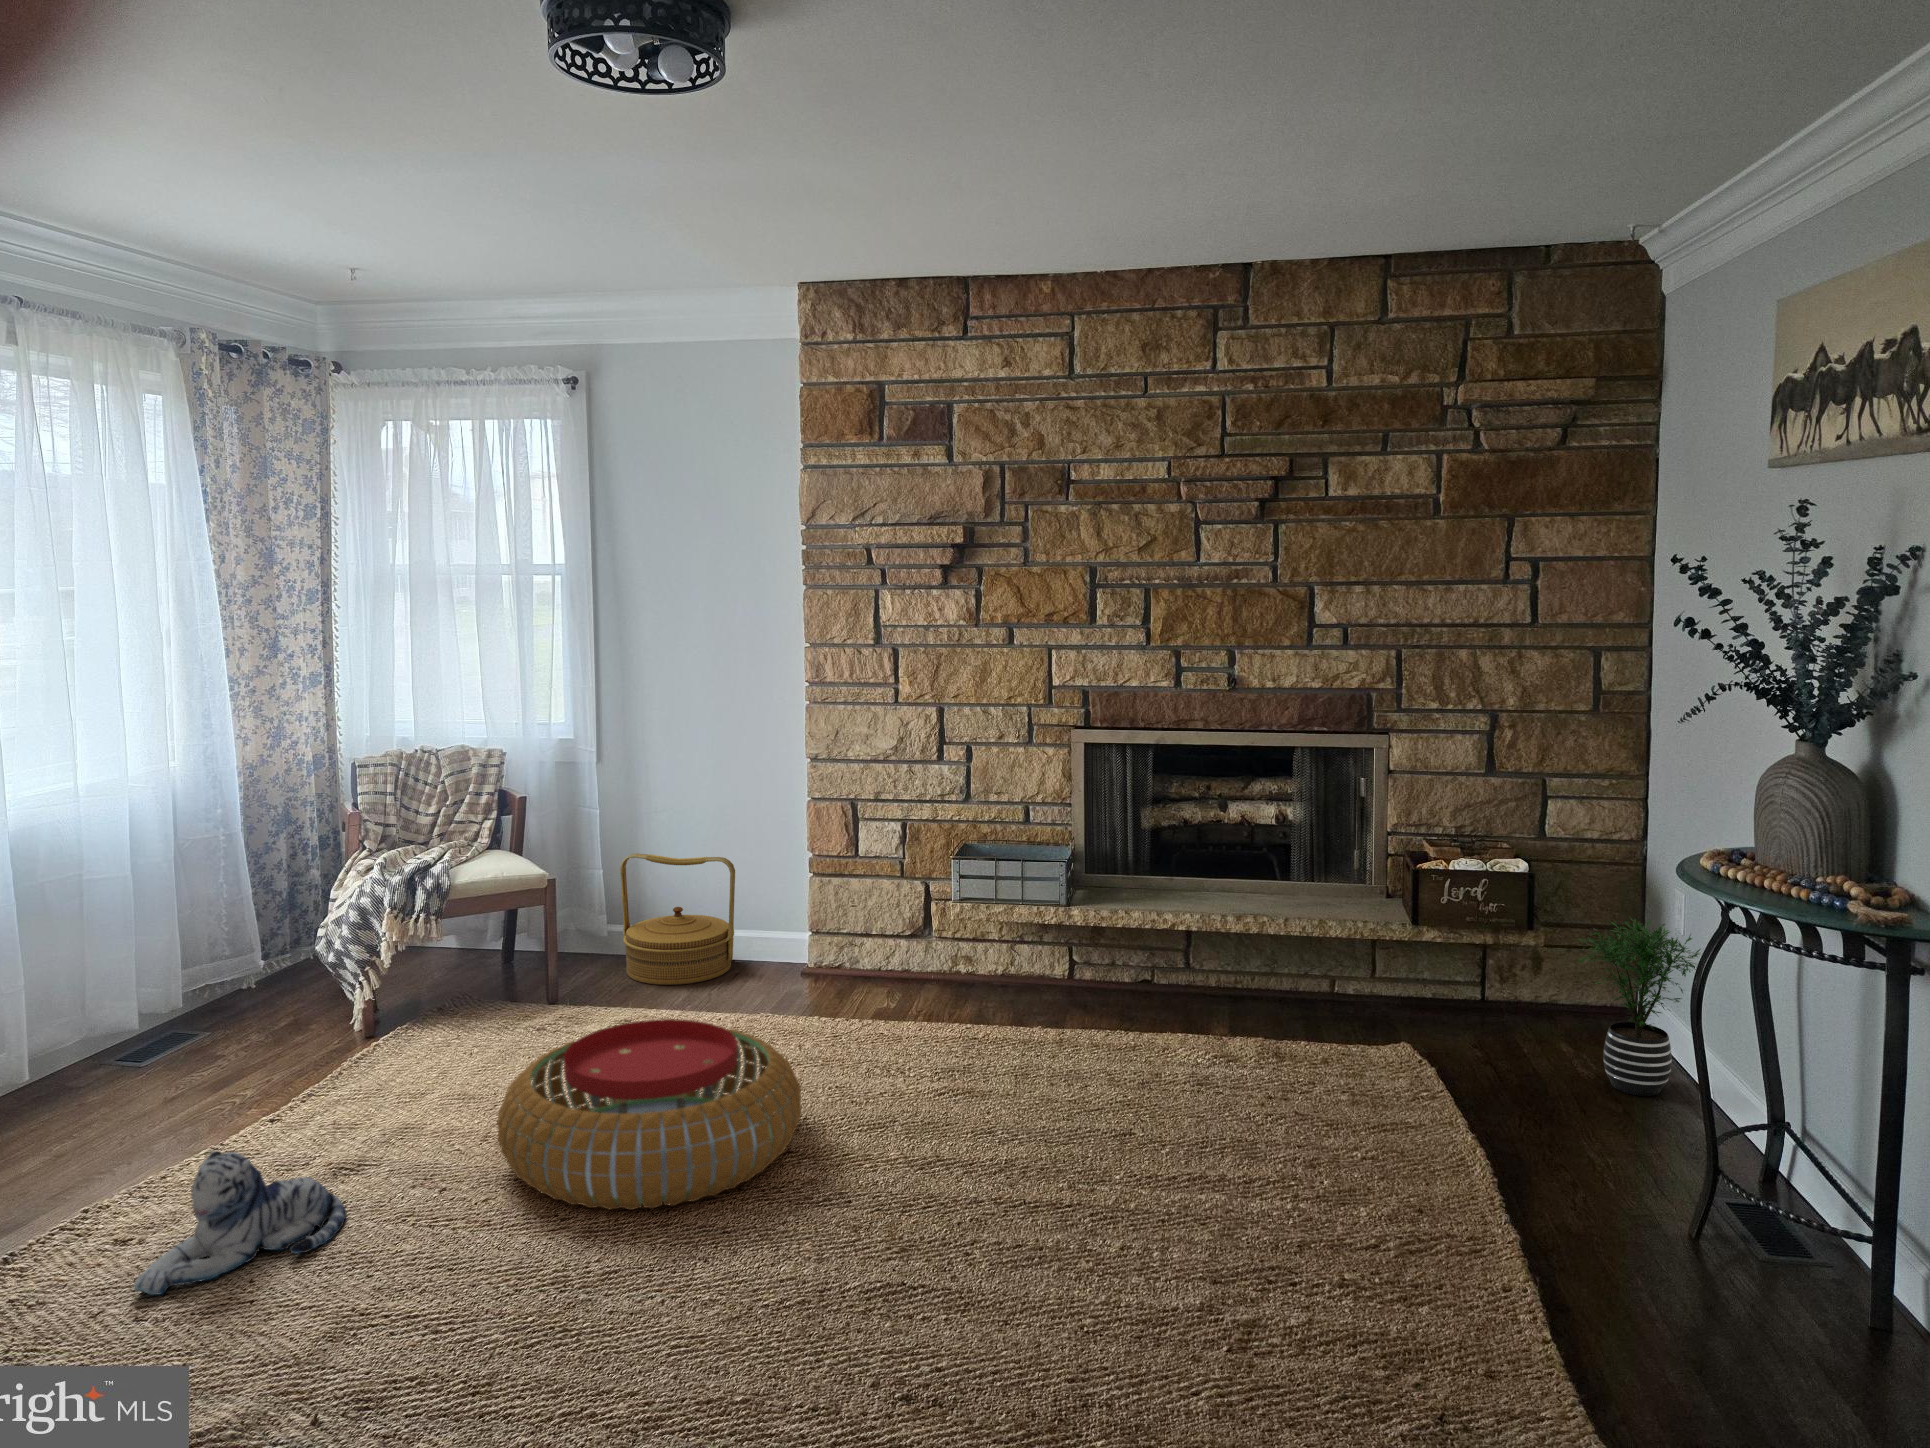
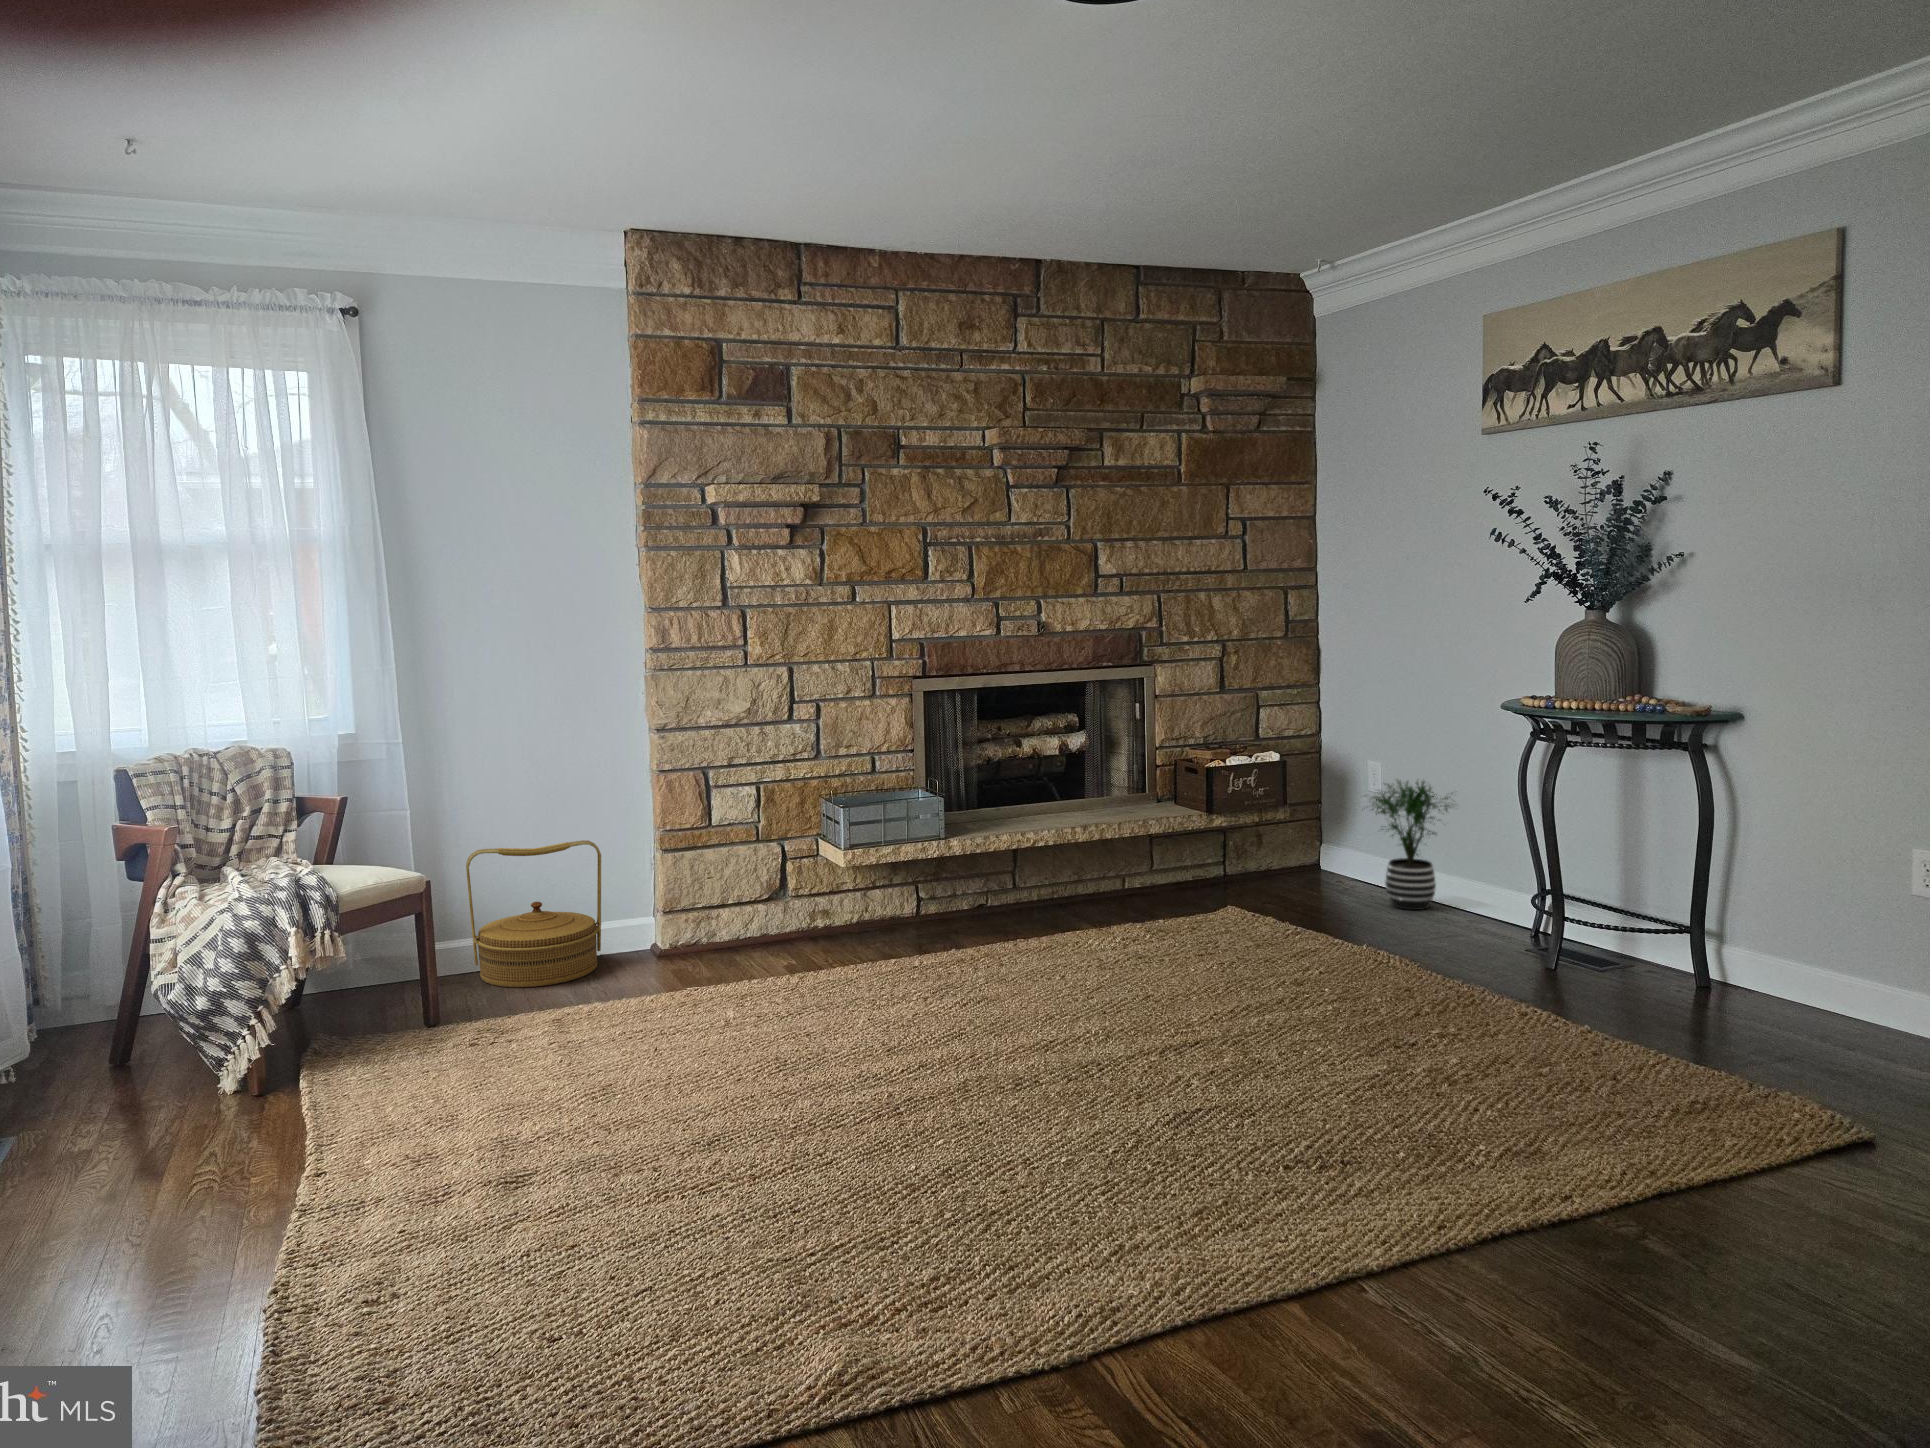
pouf: present [497,1019,801,1210] -> none [655,965,970,1155]
plush toy: present [134,1151,347,1295] -> none [480,1163,631,1352]

